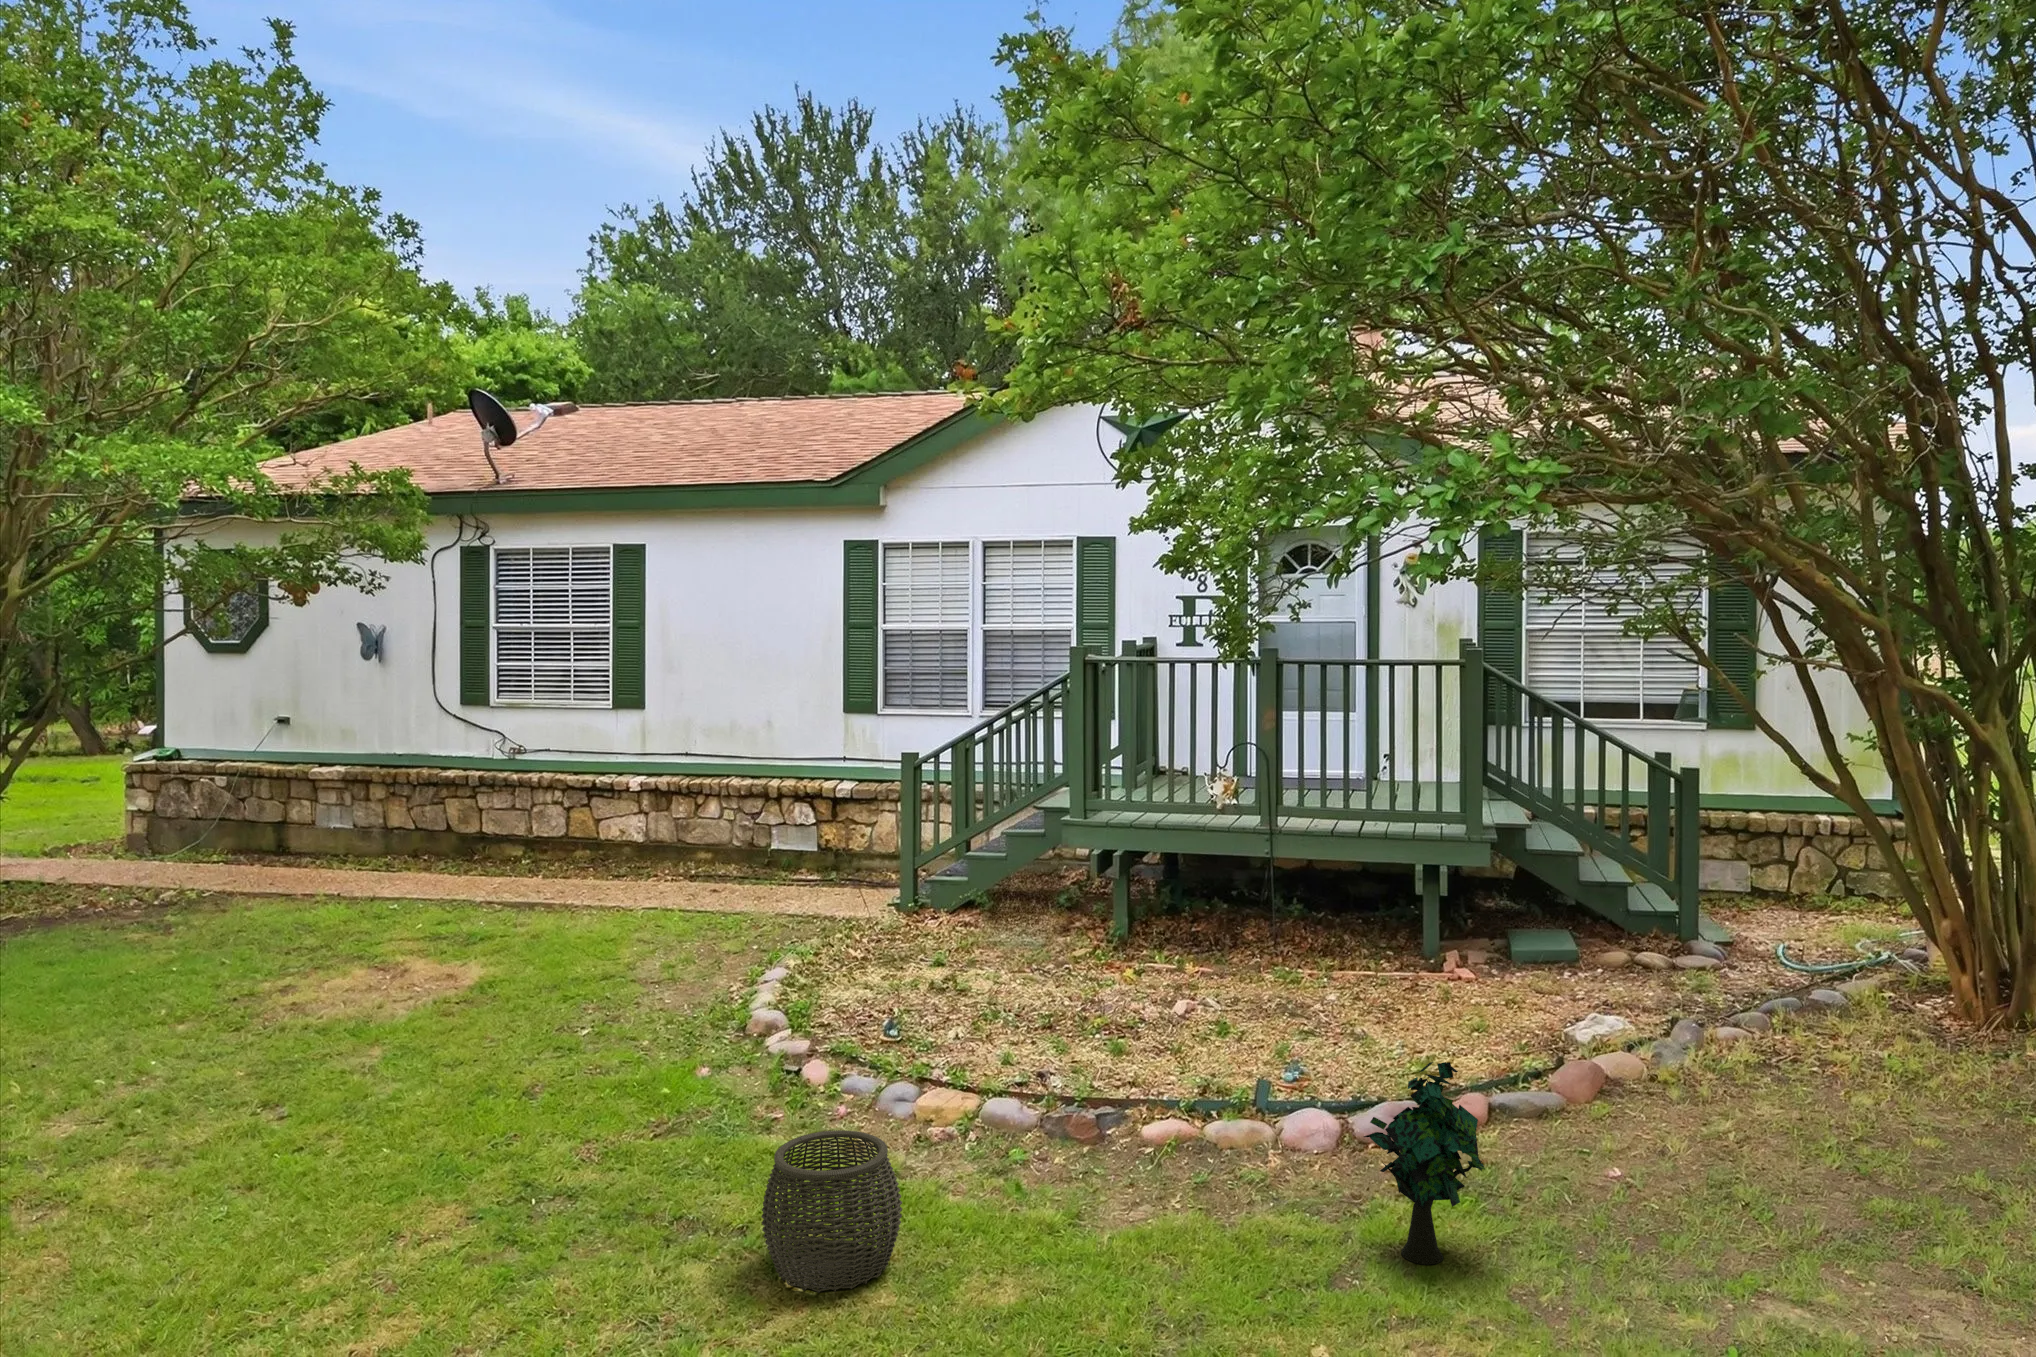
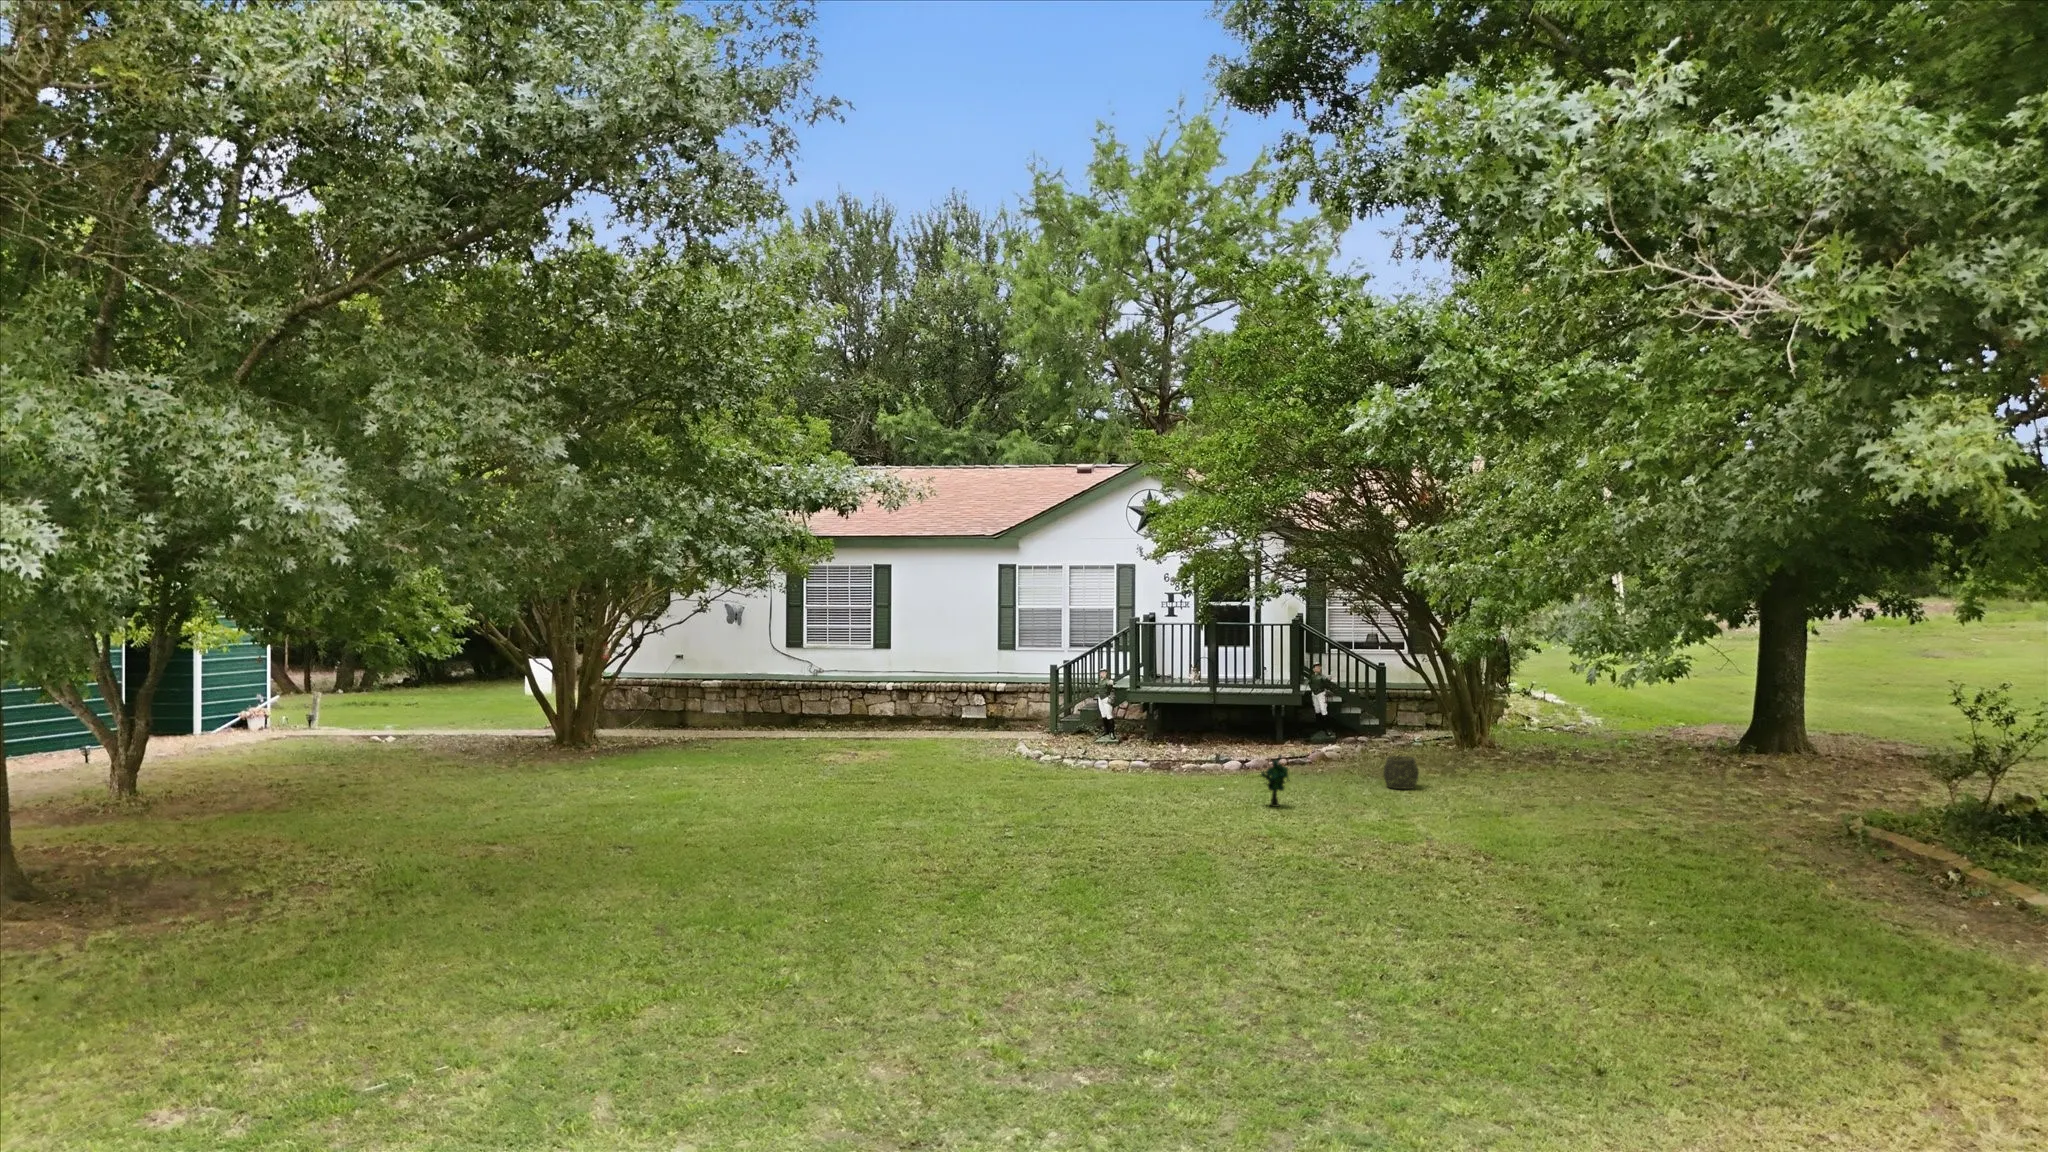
woven basket: present [761,1130,902,1292] -> present [1383,756,1418,789]

